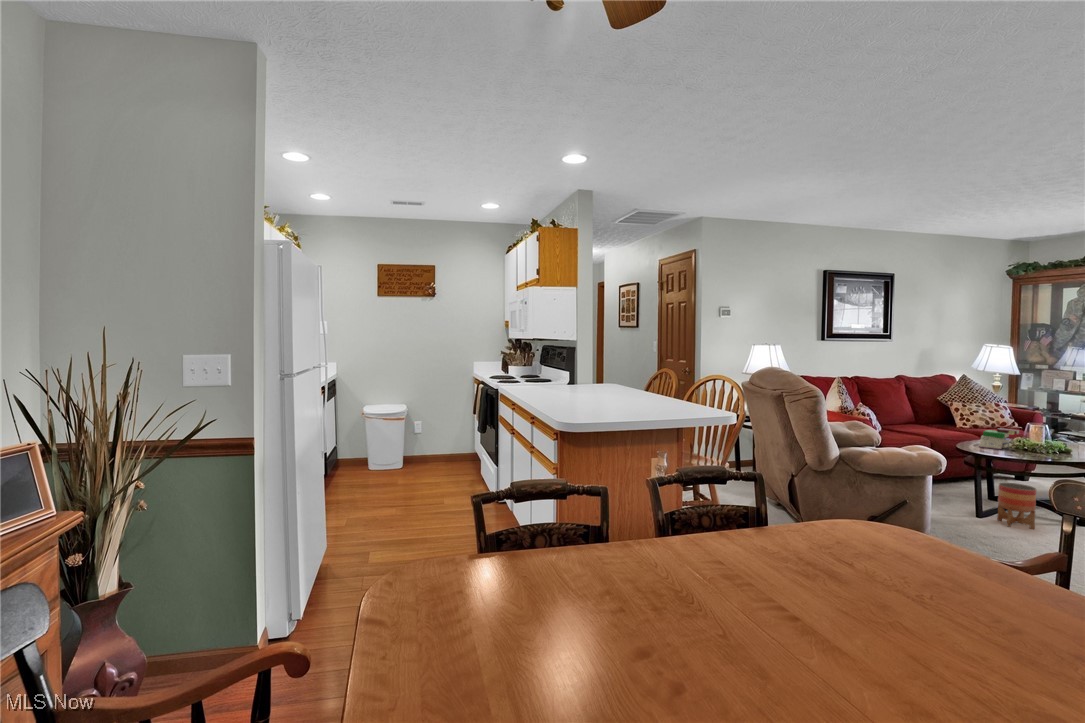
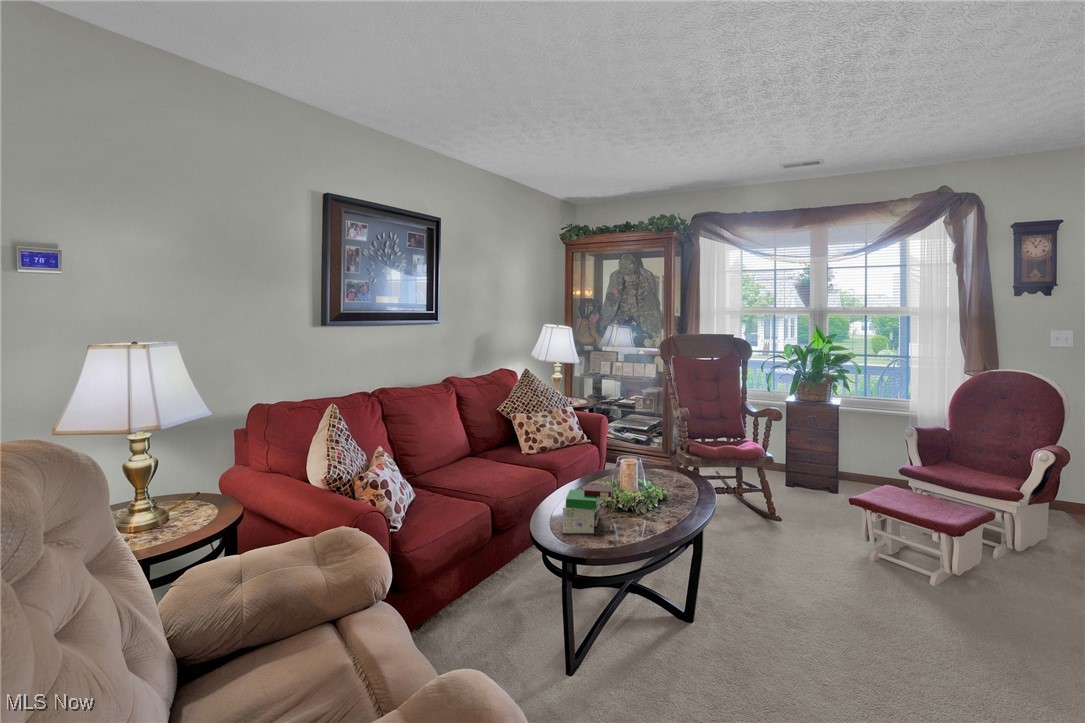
planter: present [997,483,1036,529] -> none [595,596,649,697]

